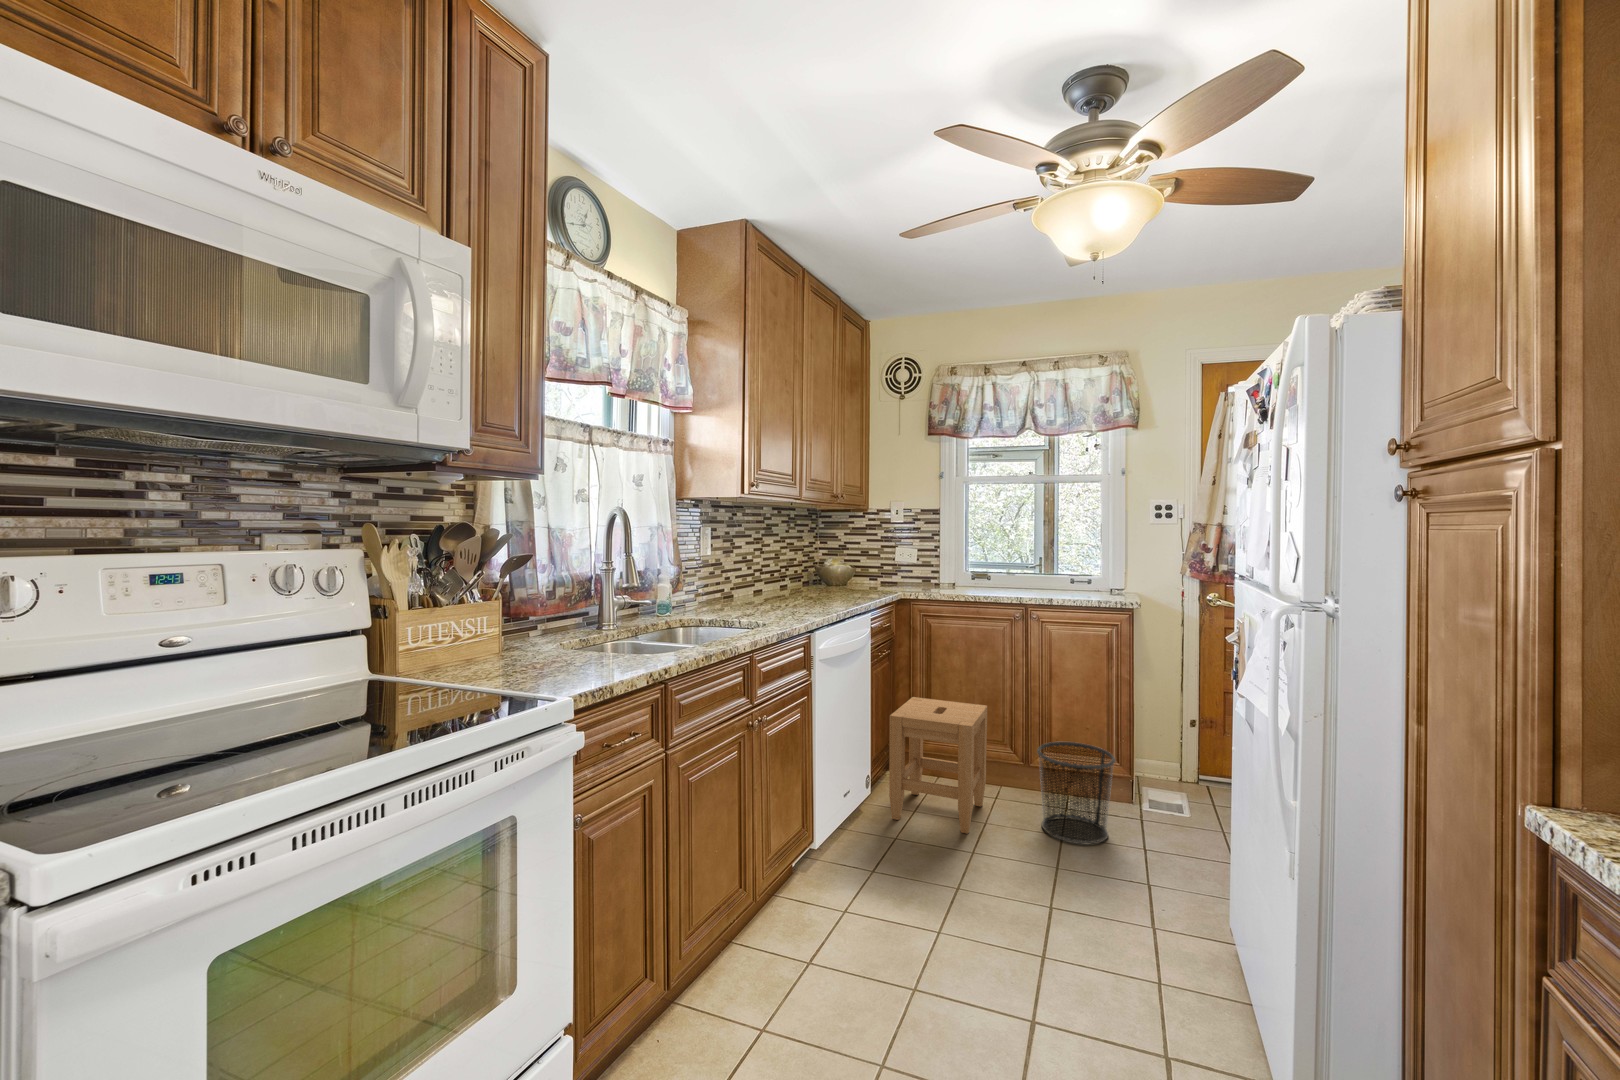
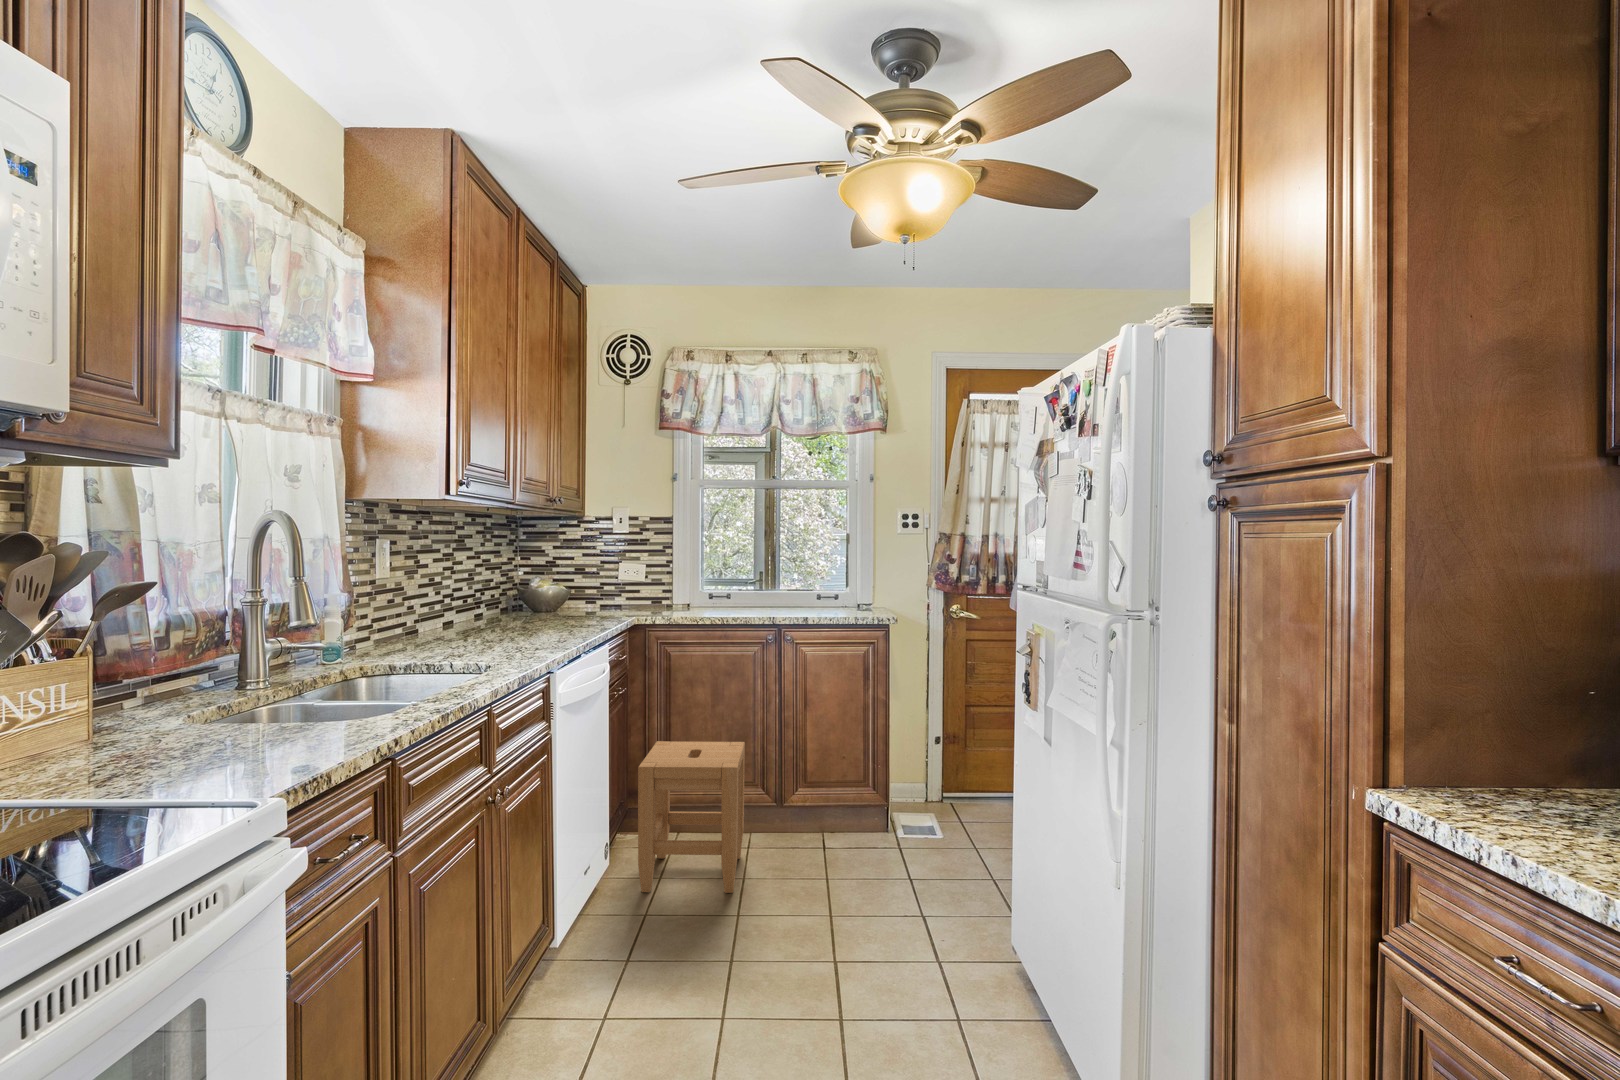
waste bin: present [1037,742,1116,844] -> none [802,771,881,881]

